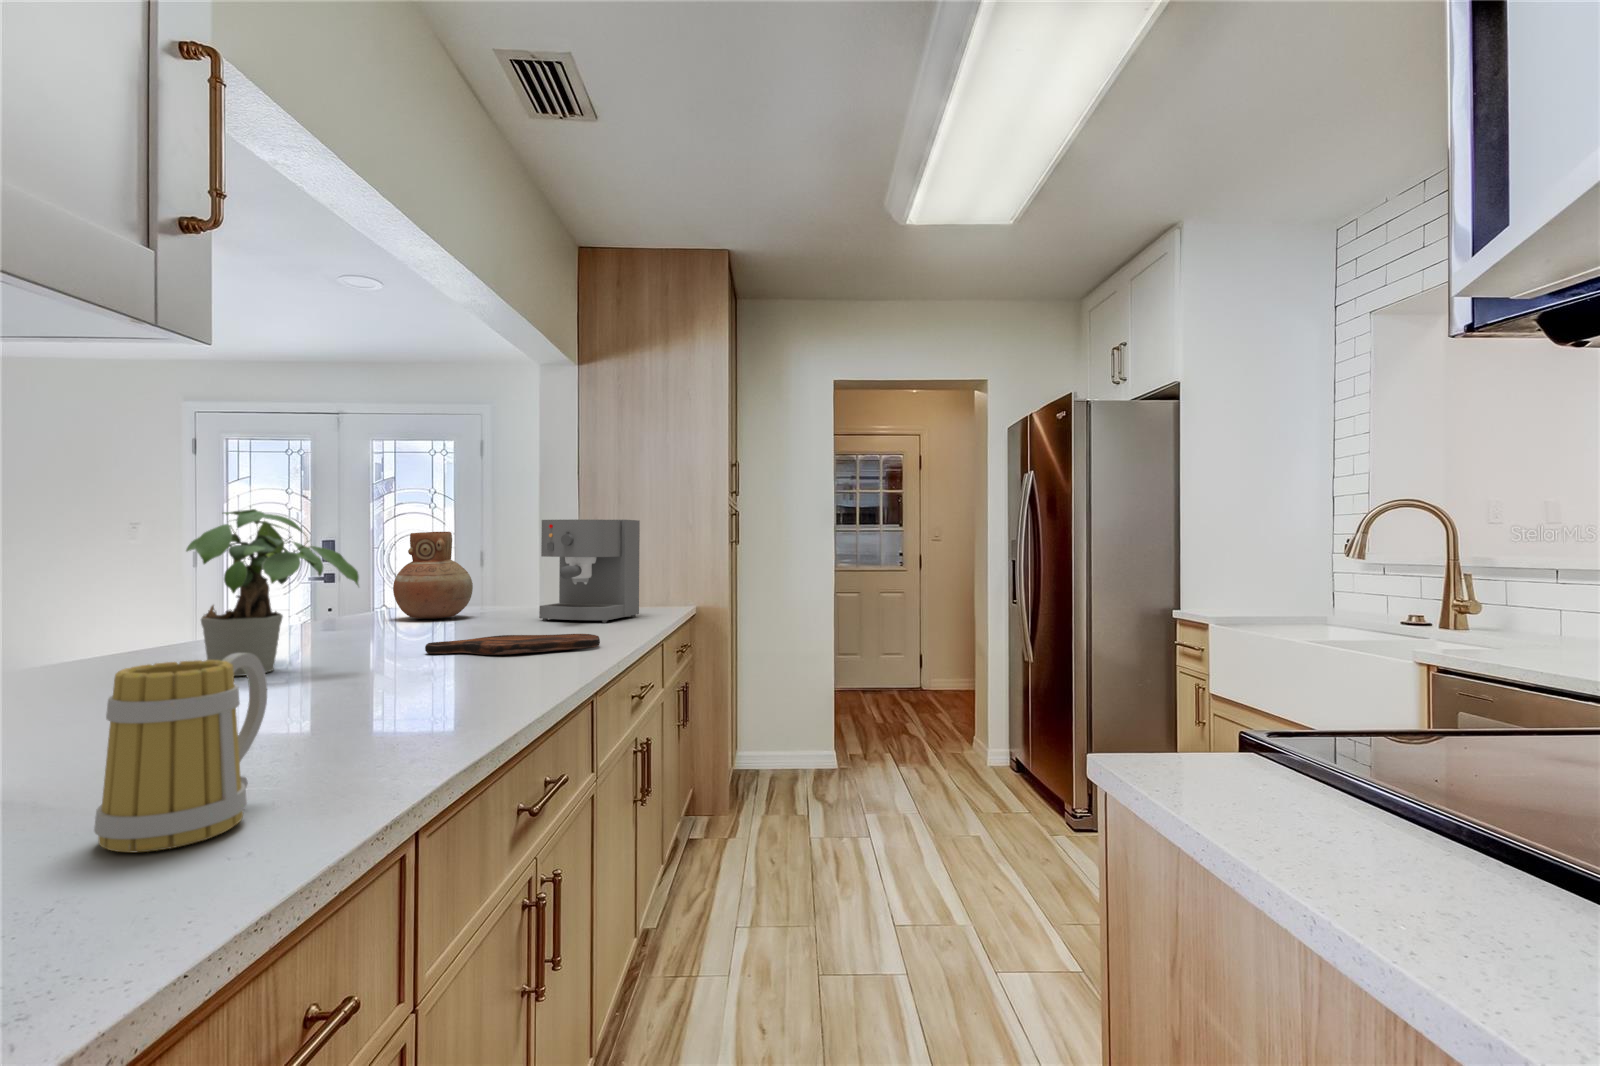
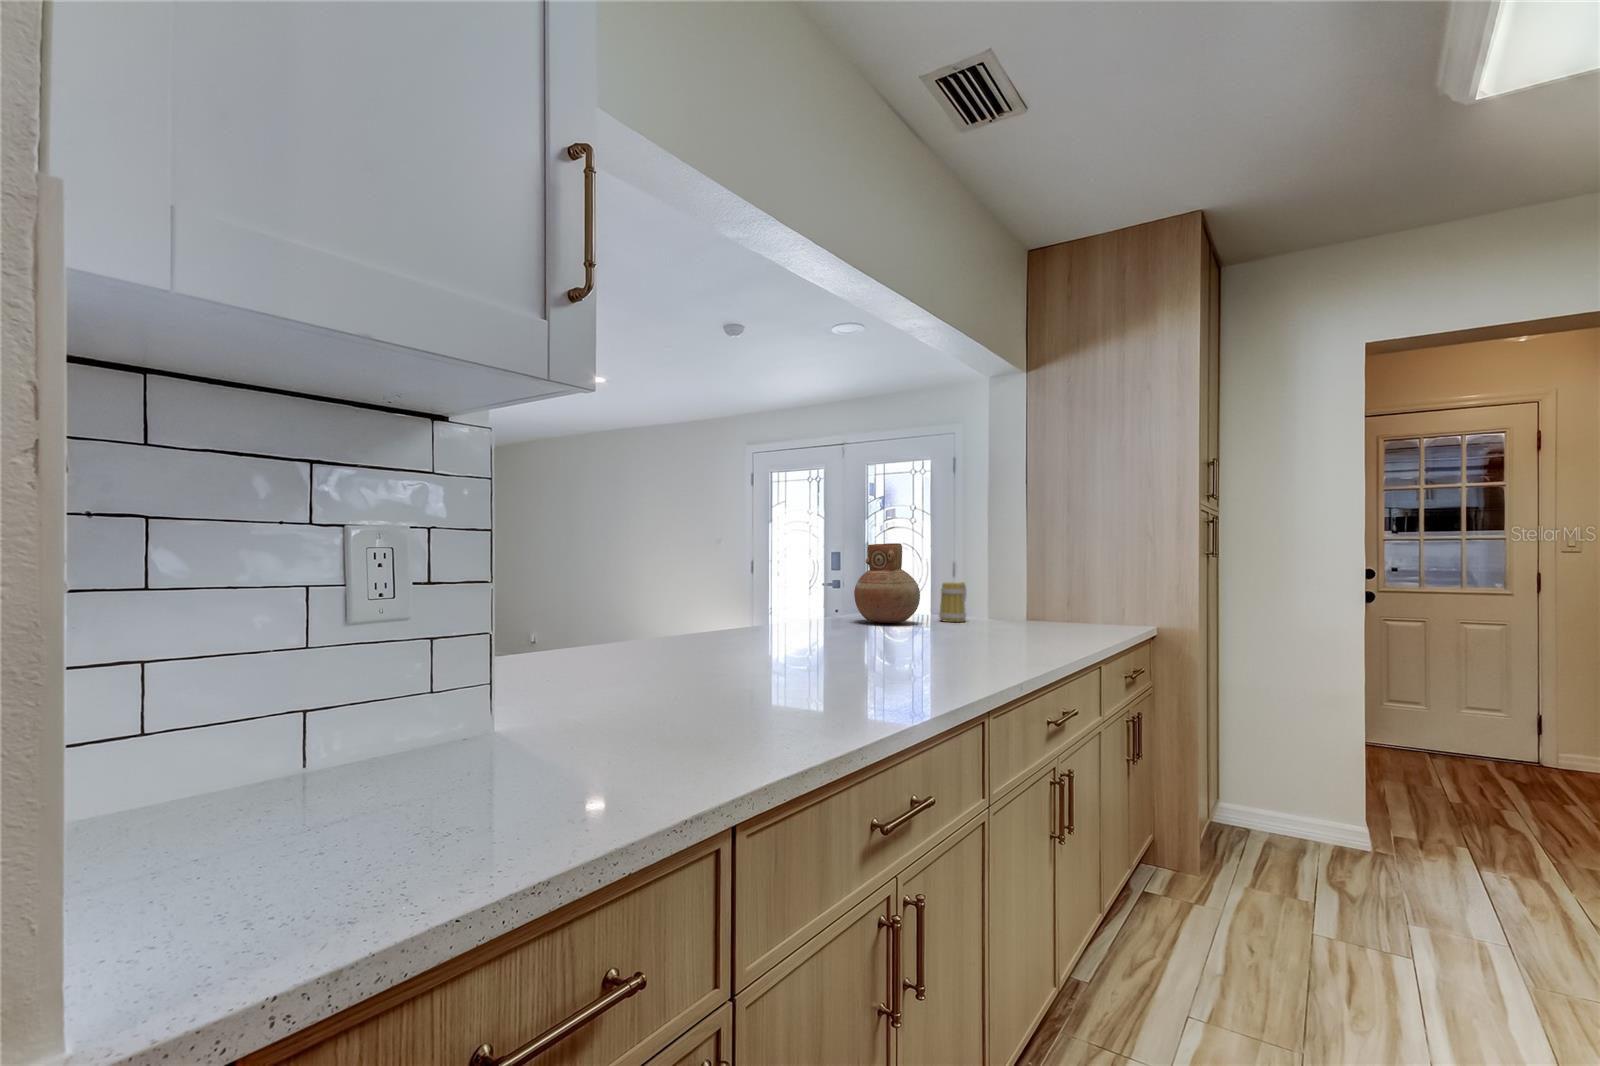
potted plant: present [186,509,359,676] -> none [674,527,788,662]
coffee maker: present [539,519,640,623] -> none [977,531,1083,640]
cutting board: present [425,634,600,655] -> none [851,645,1013,667]
mug: present [94,653,267,852] -> present [939,582,967,622]

